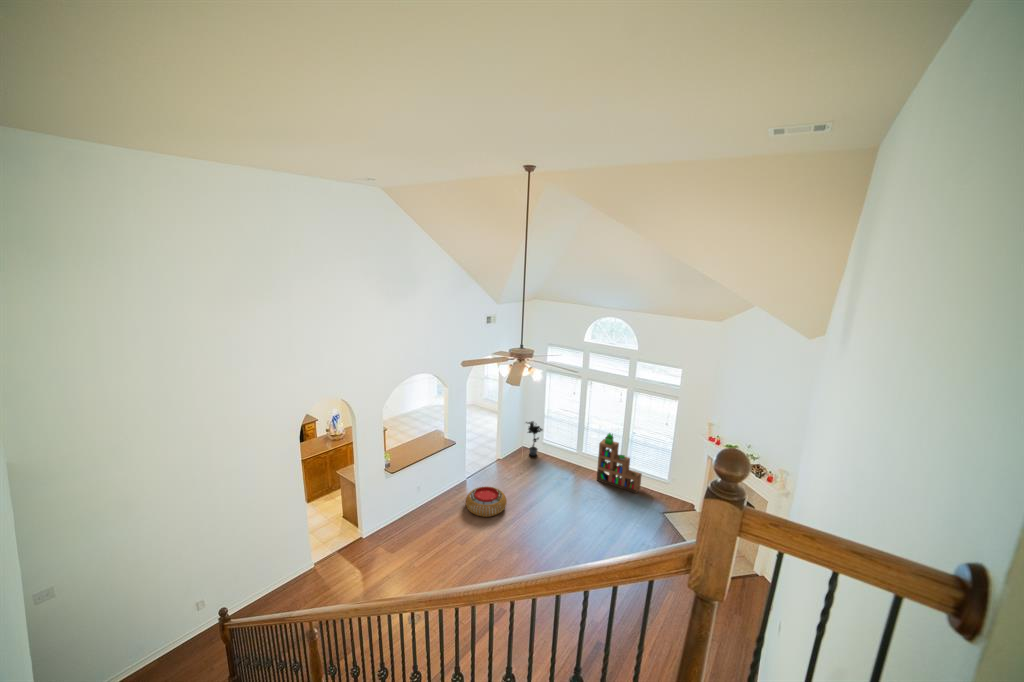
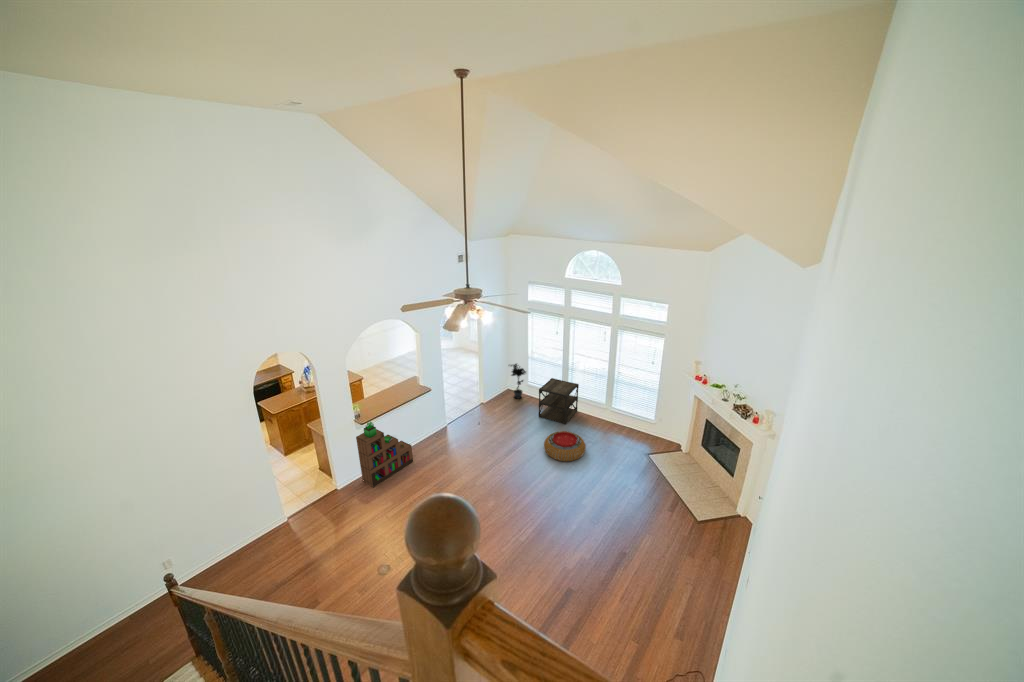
bookshelf: present [597,433,642,493] -> present [356,422,413,488]
side table: none [554,437,594,483] -> present [539,378,579,424]
pouf: present [466,487,507,517] -> present [544,431,586,461]

